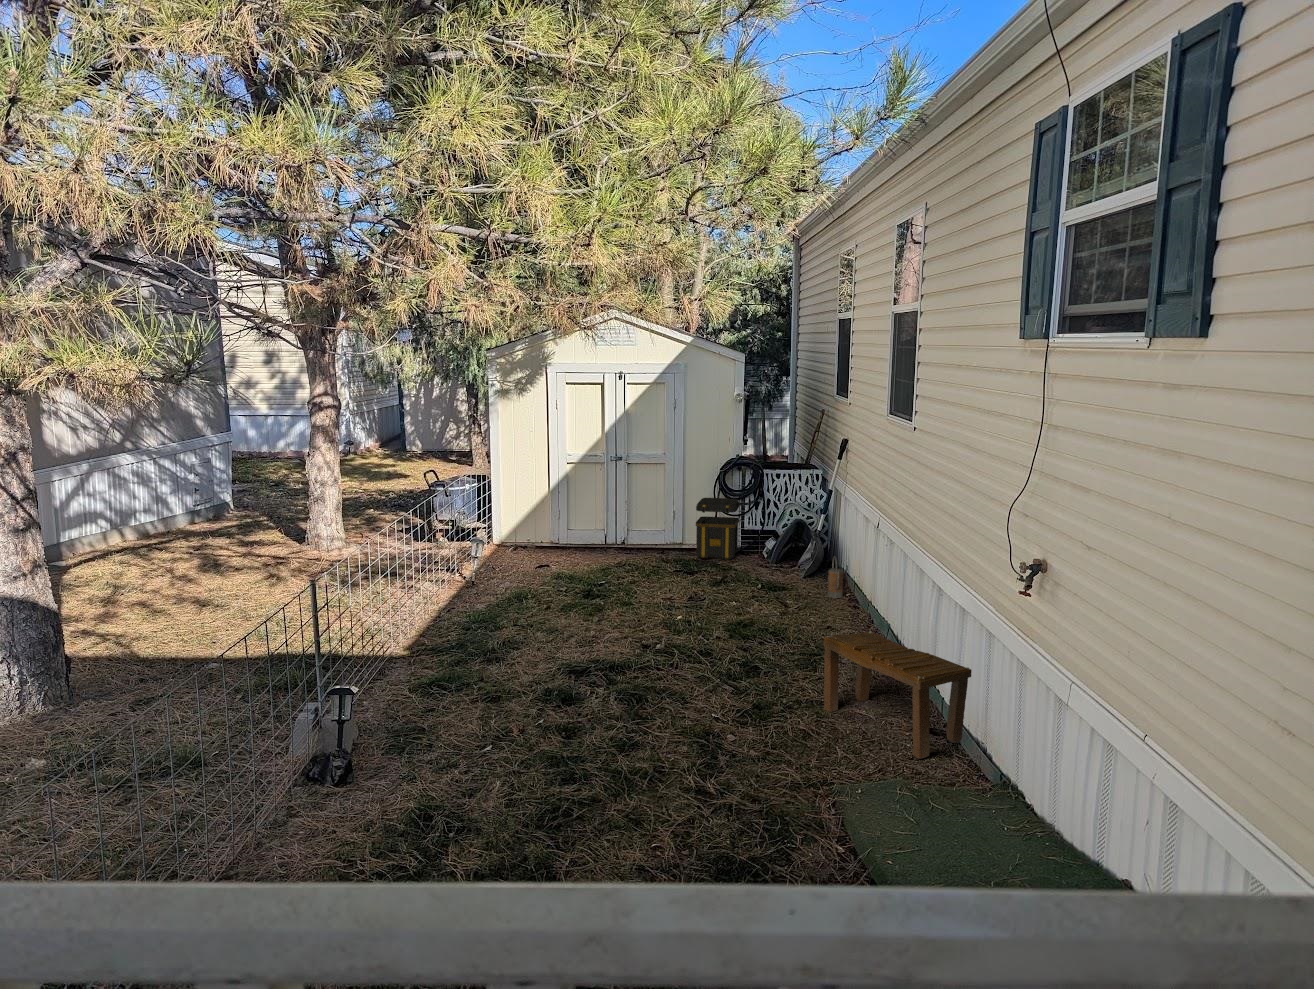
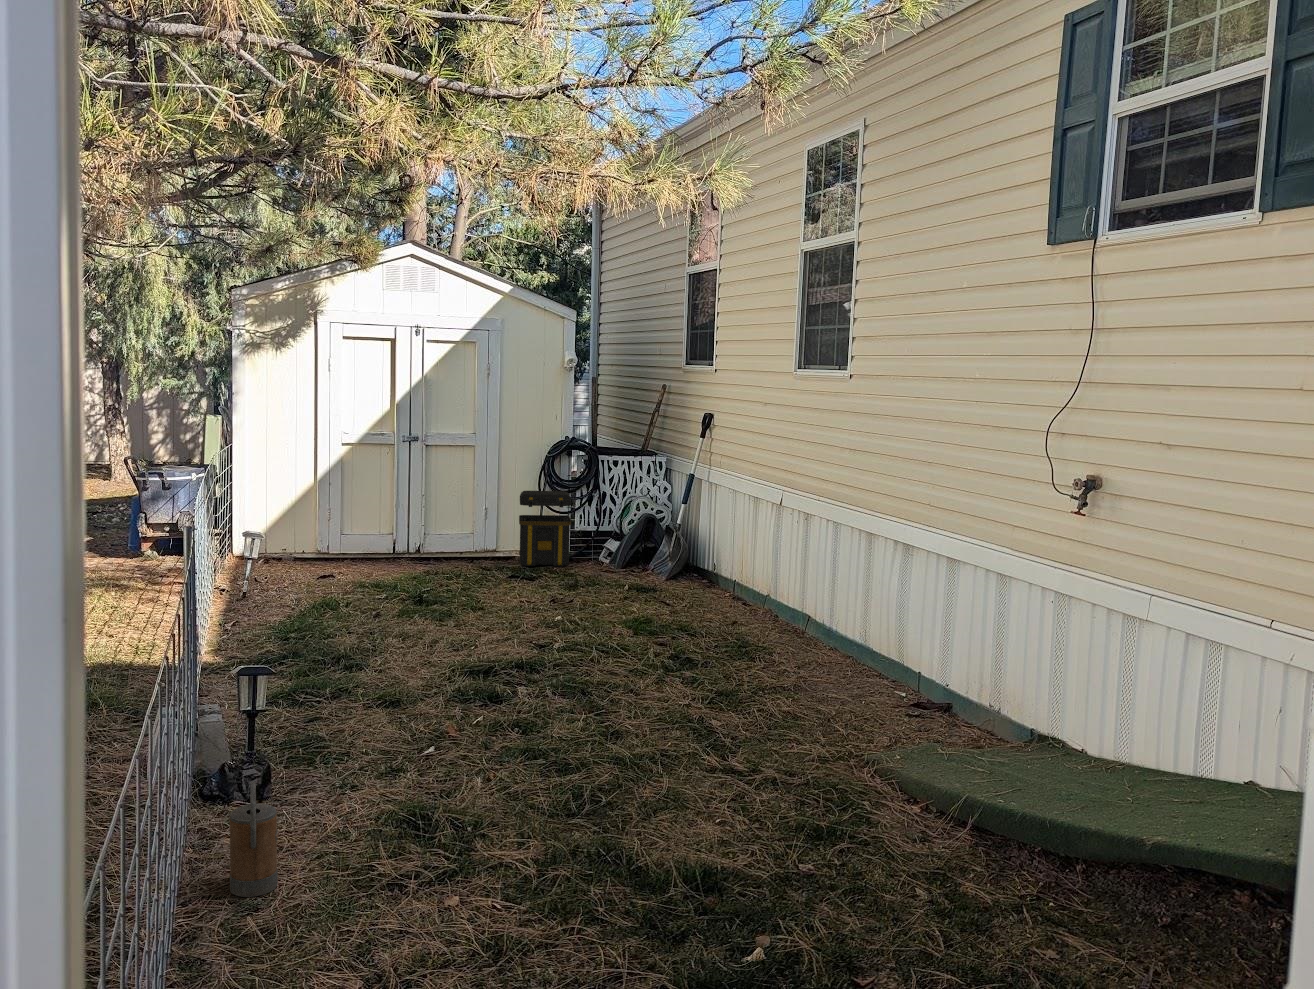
watering can: present [827,556,844,598] -> present [229,781,278,897]
bench: present [823,631,972,759] -> none [791,604,973,734]

